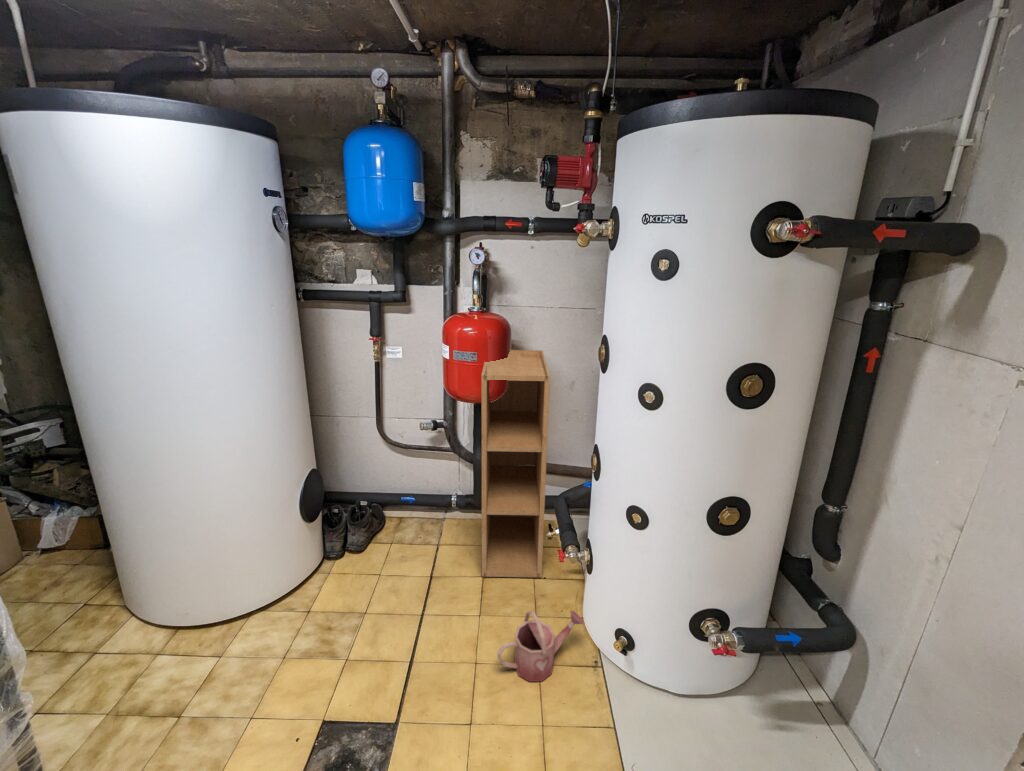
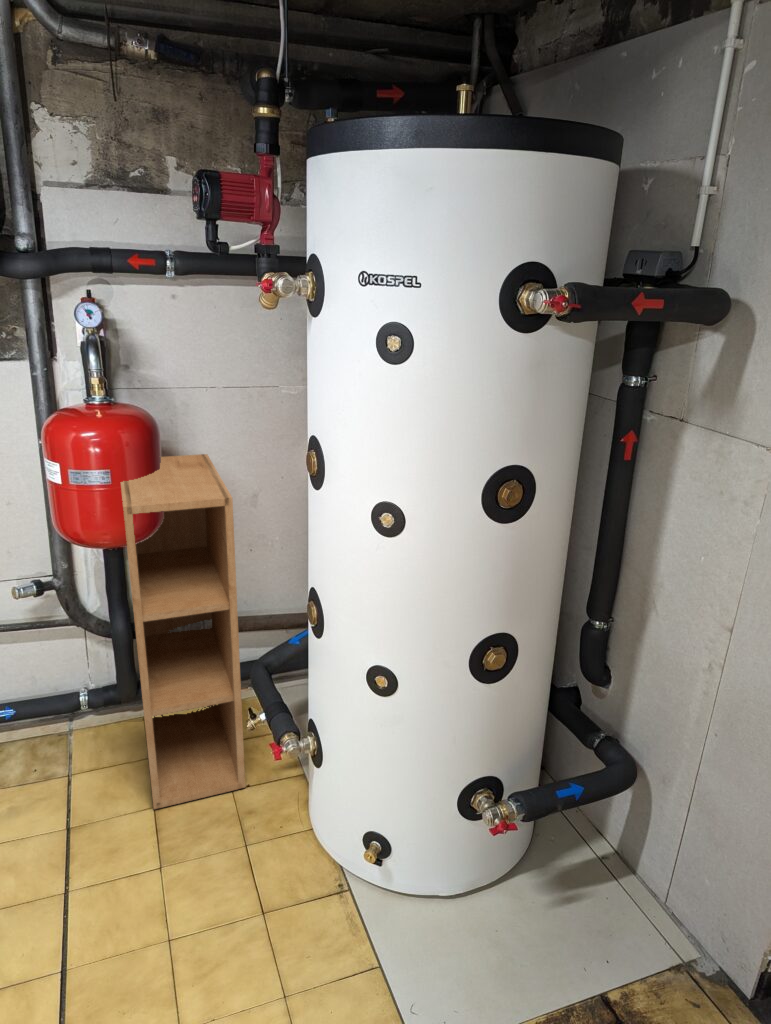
watering can: present [497,611,584,682] -> none [204,825,321,942]

